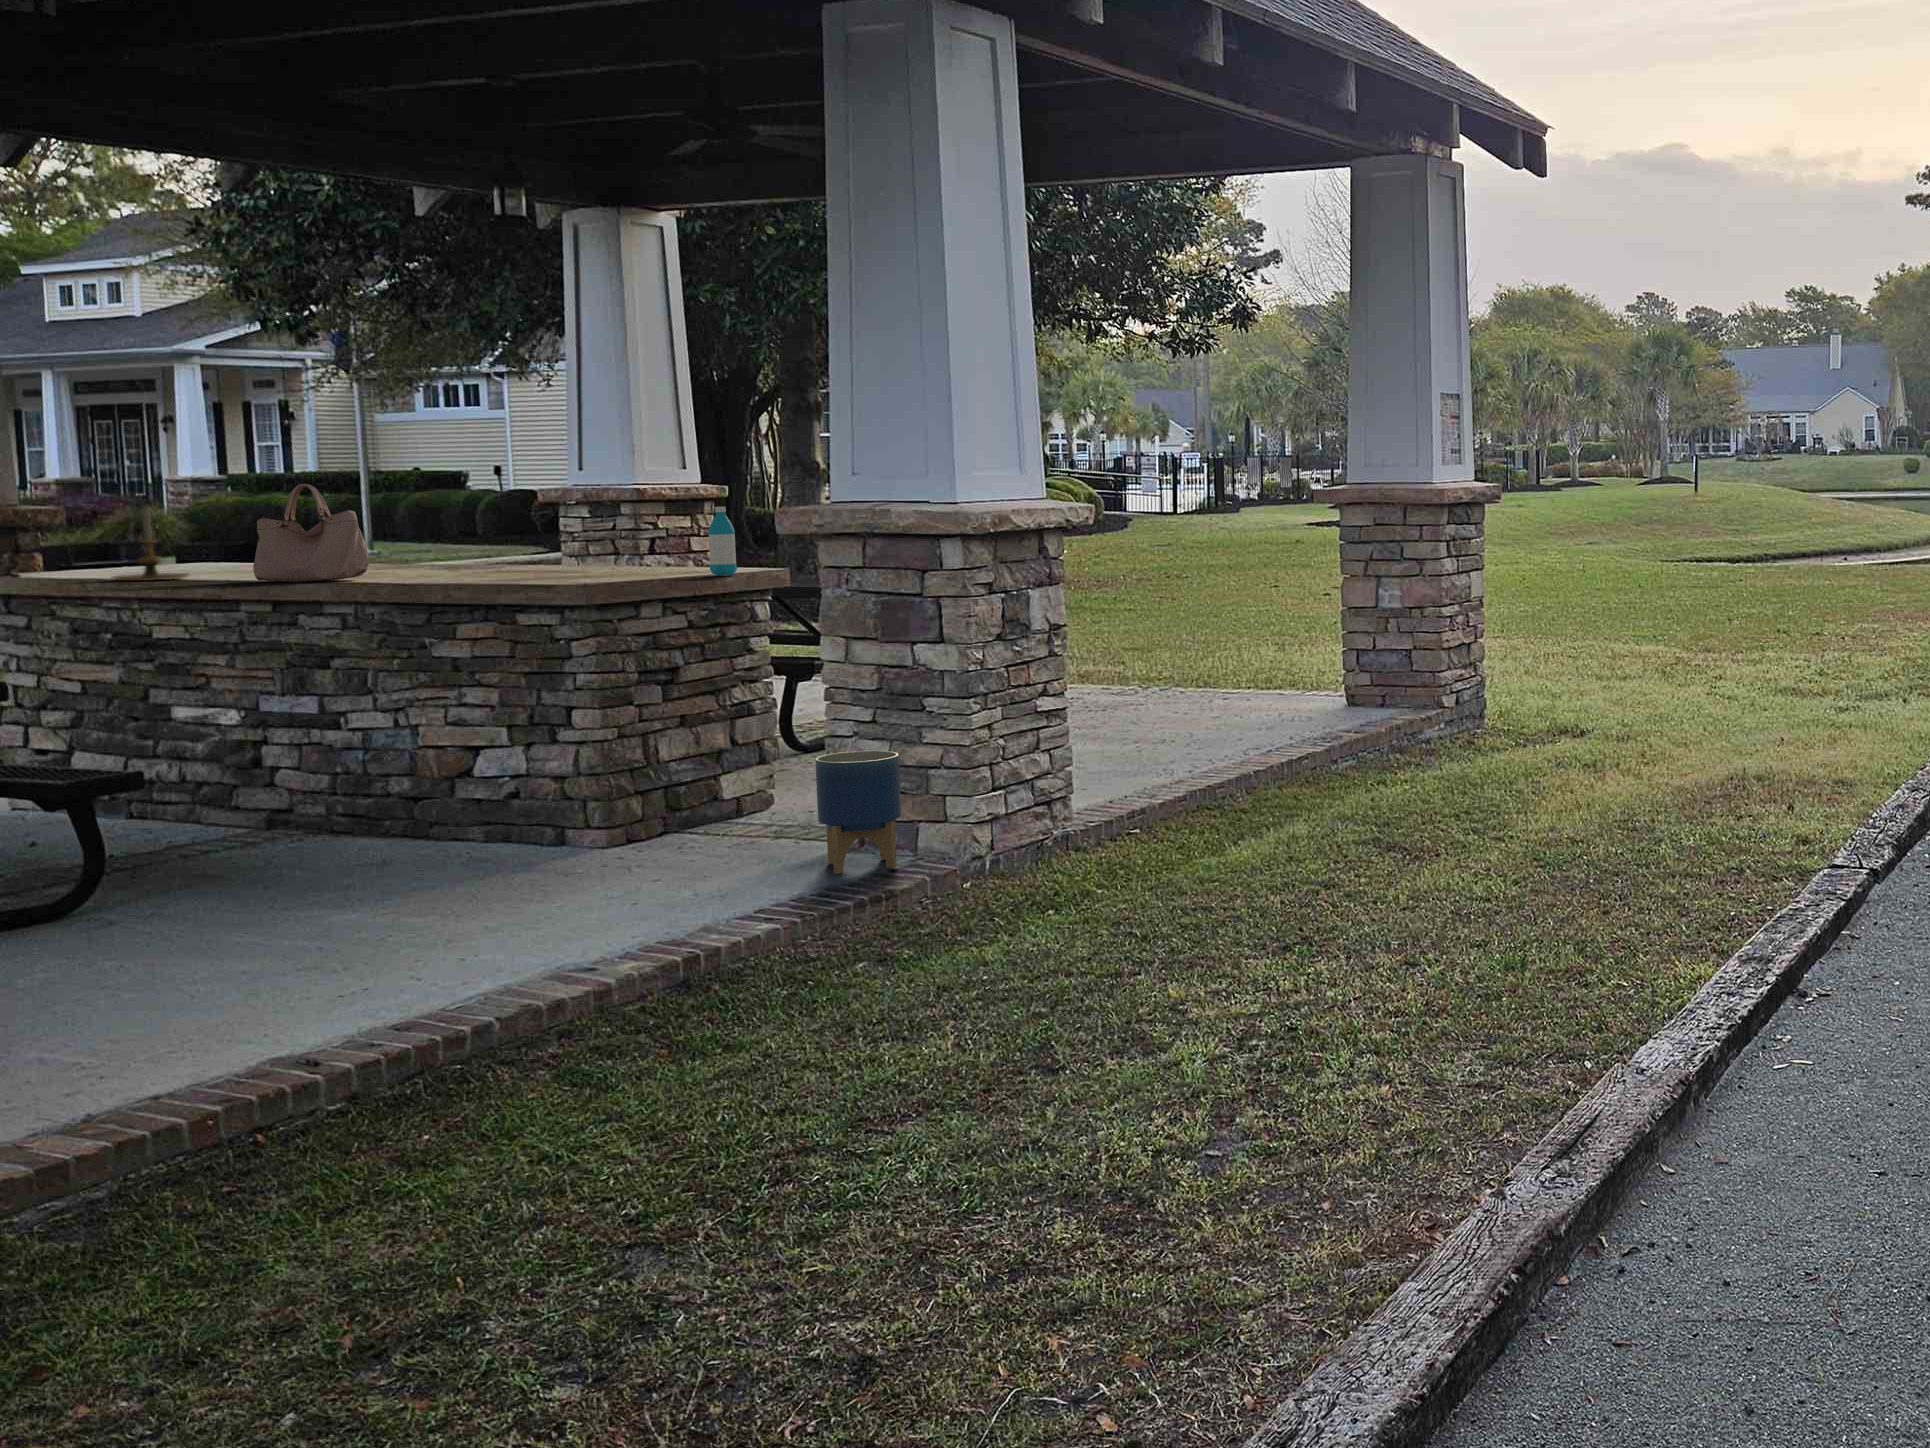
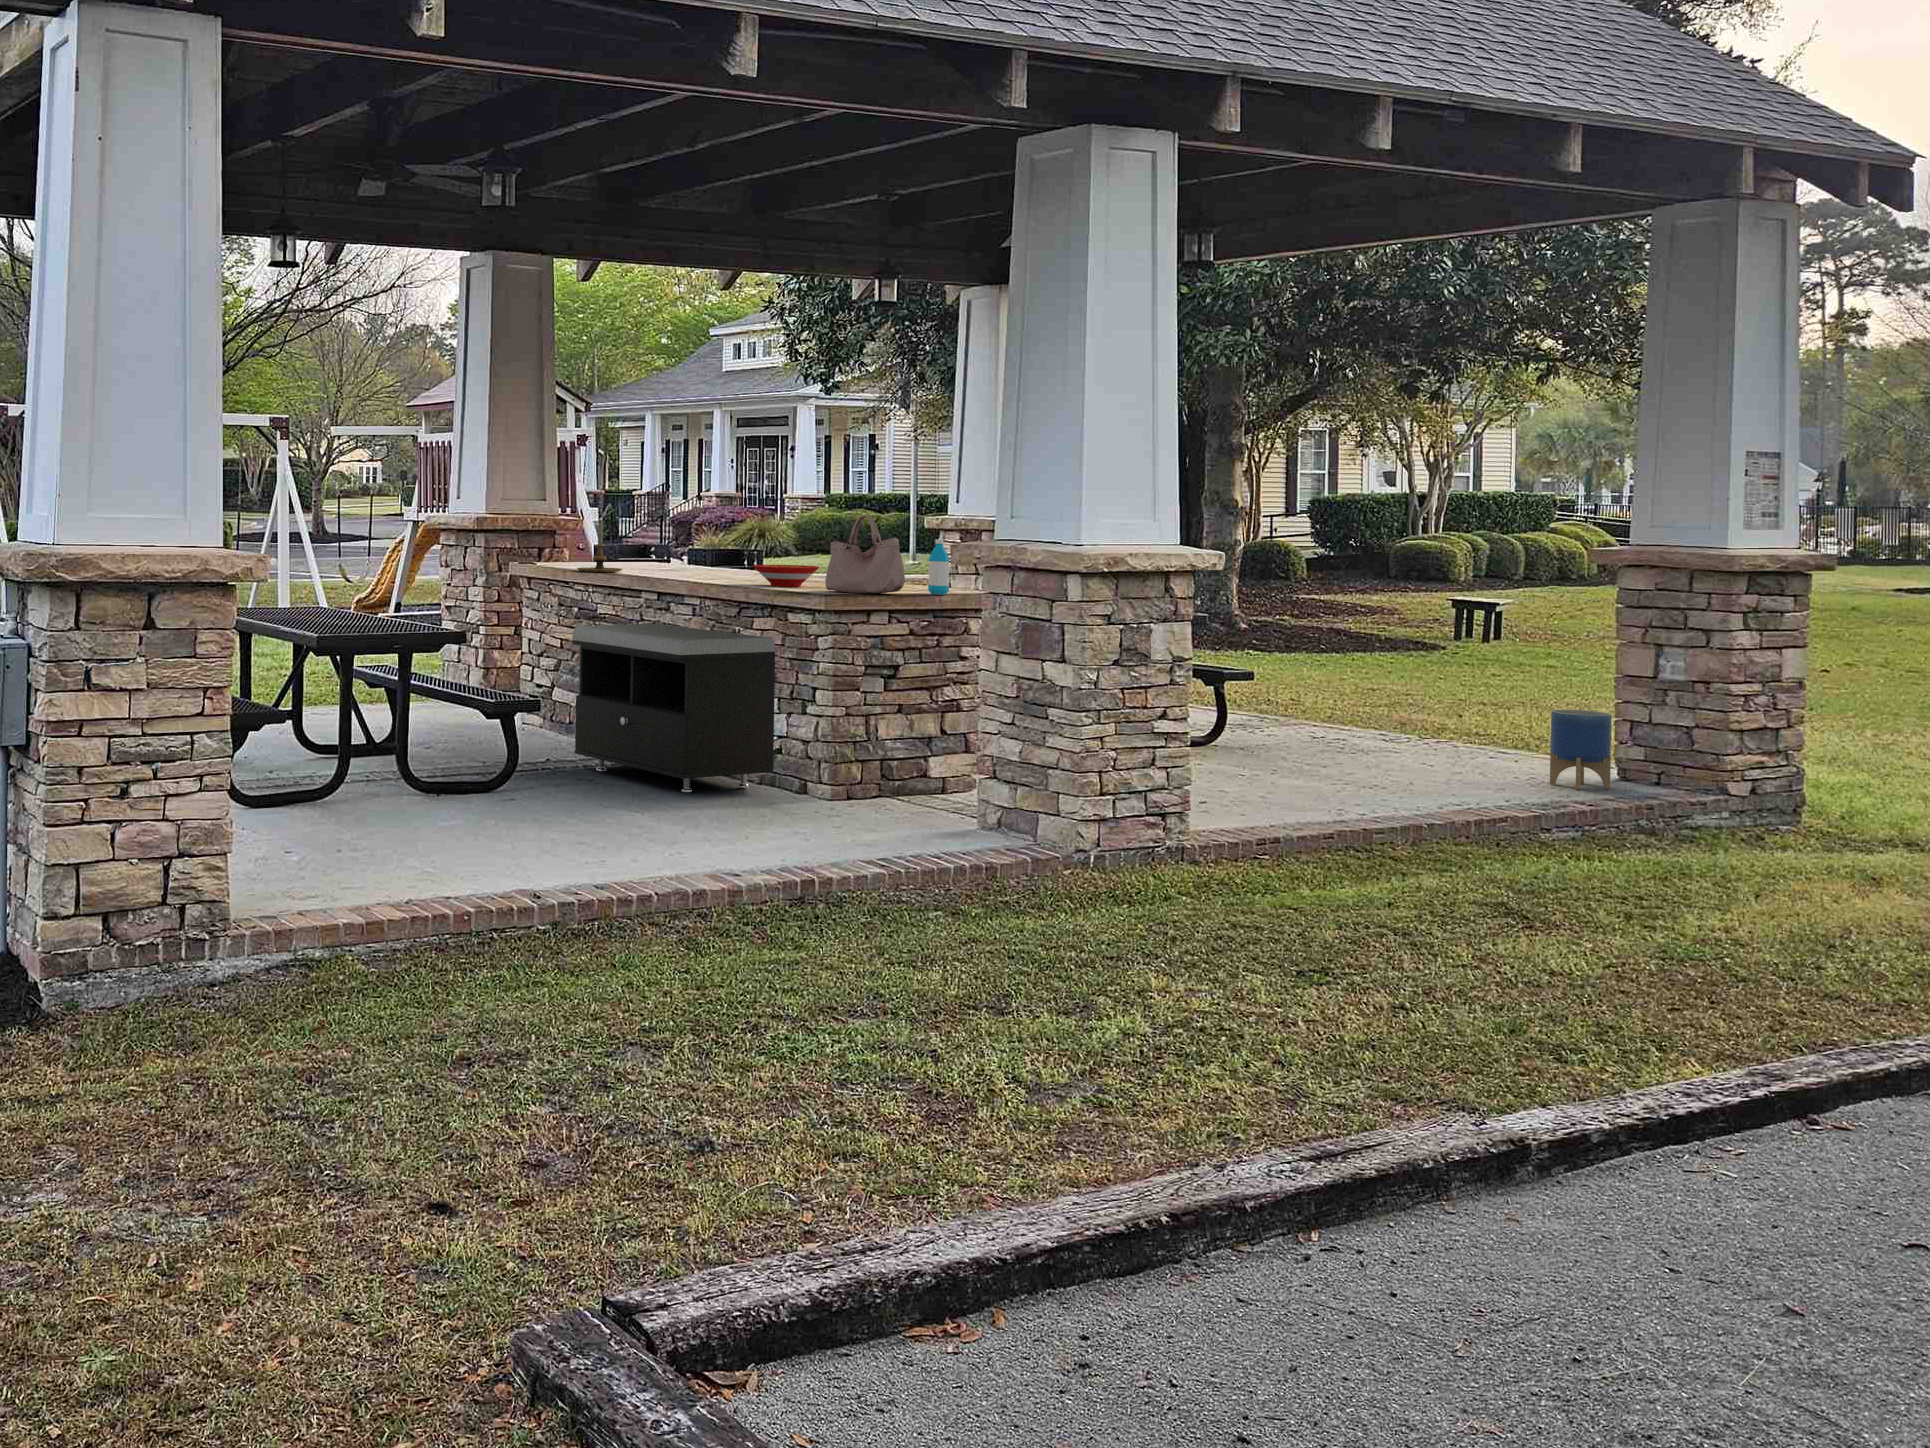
handbag: present [253,484,369,582] -> present [825,515,905,594]
bowl: none [445,551,544,580] -> present [753,565,820,586]
storage bench: none [158,645,516,870] -> present [572,624,775,792]
planter: present [815,751,901,874] -> present [1550,710,1612,790]

